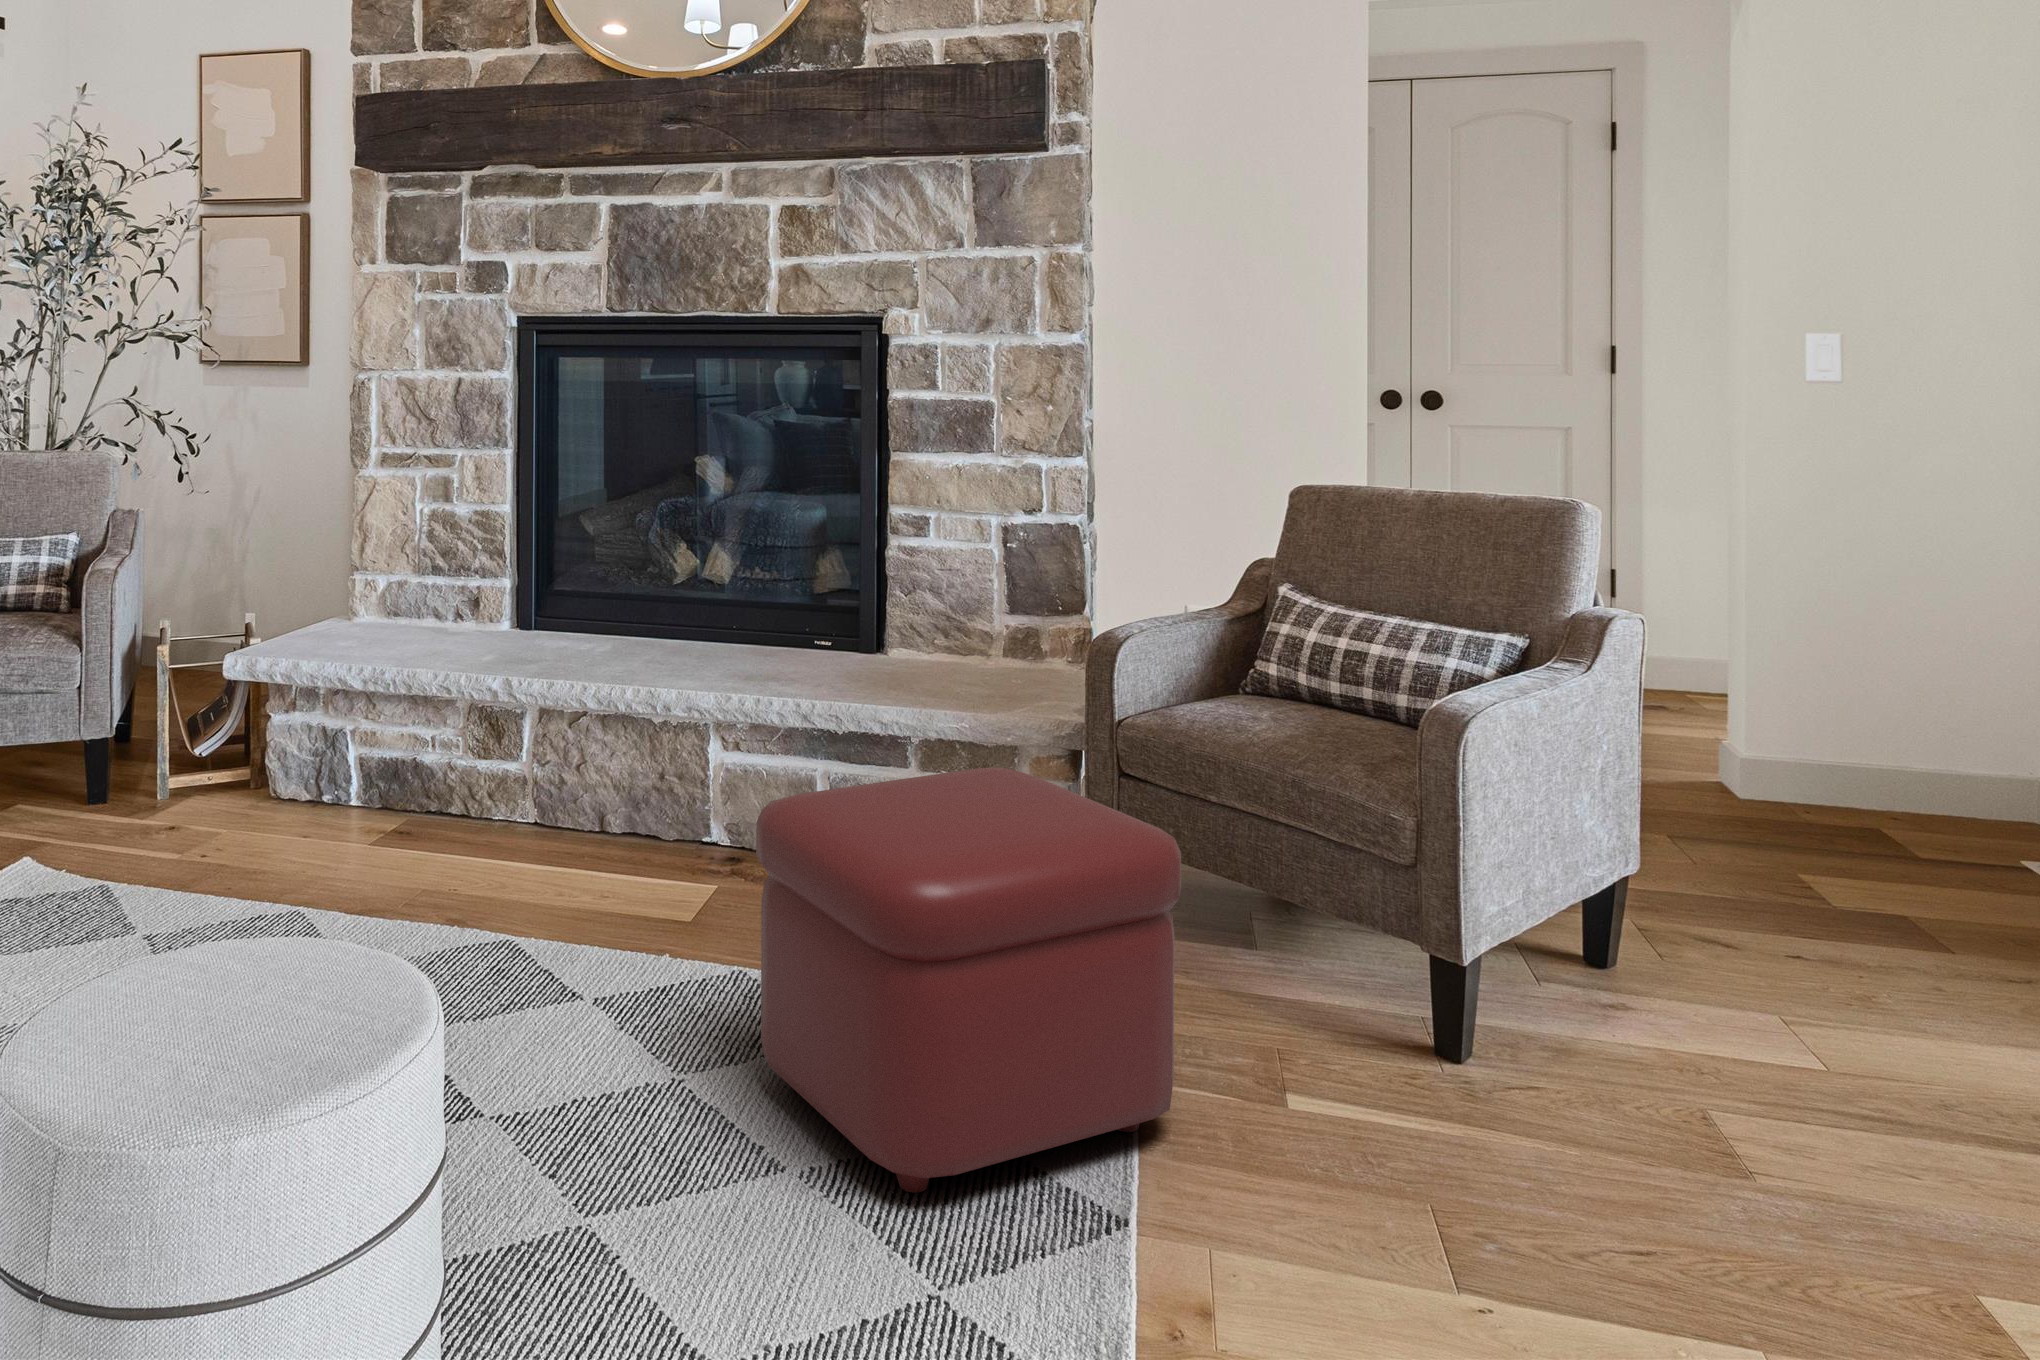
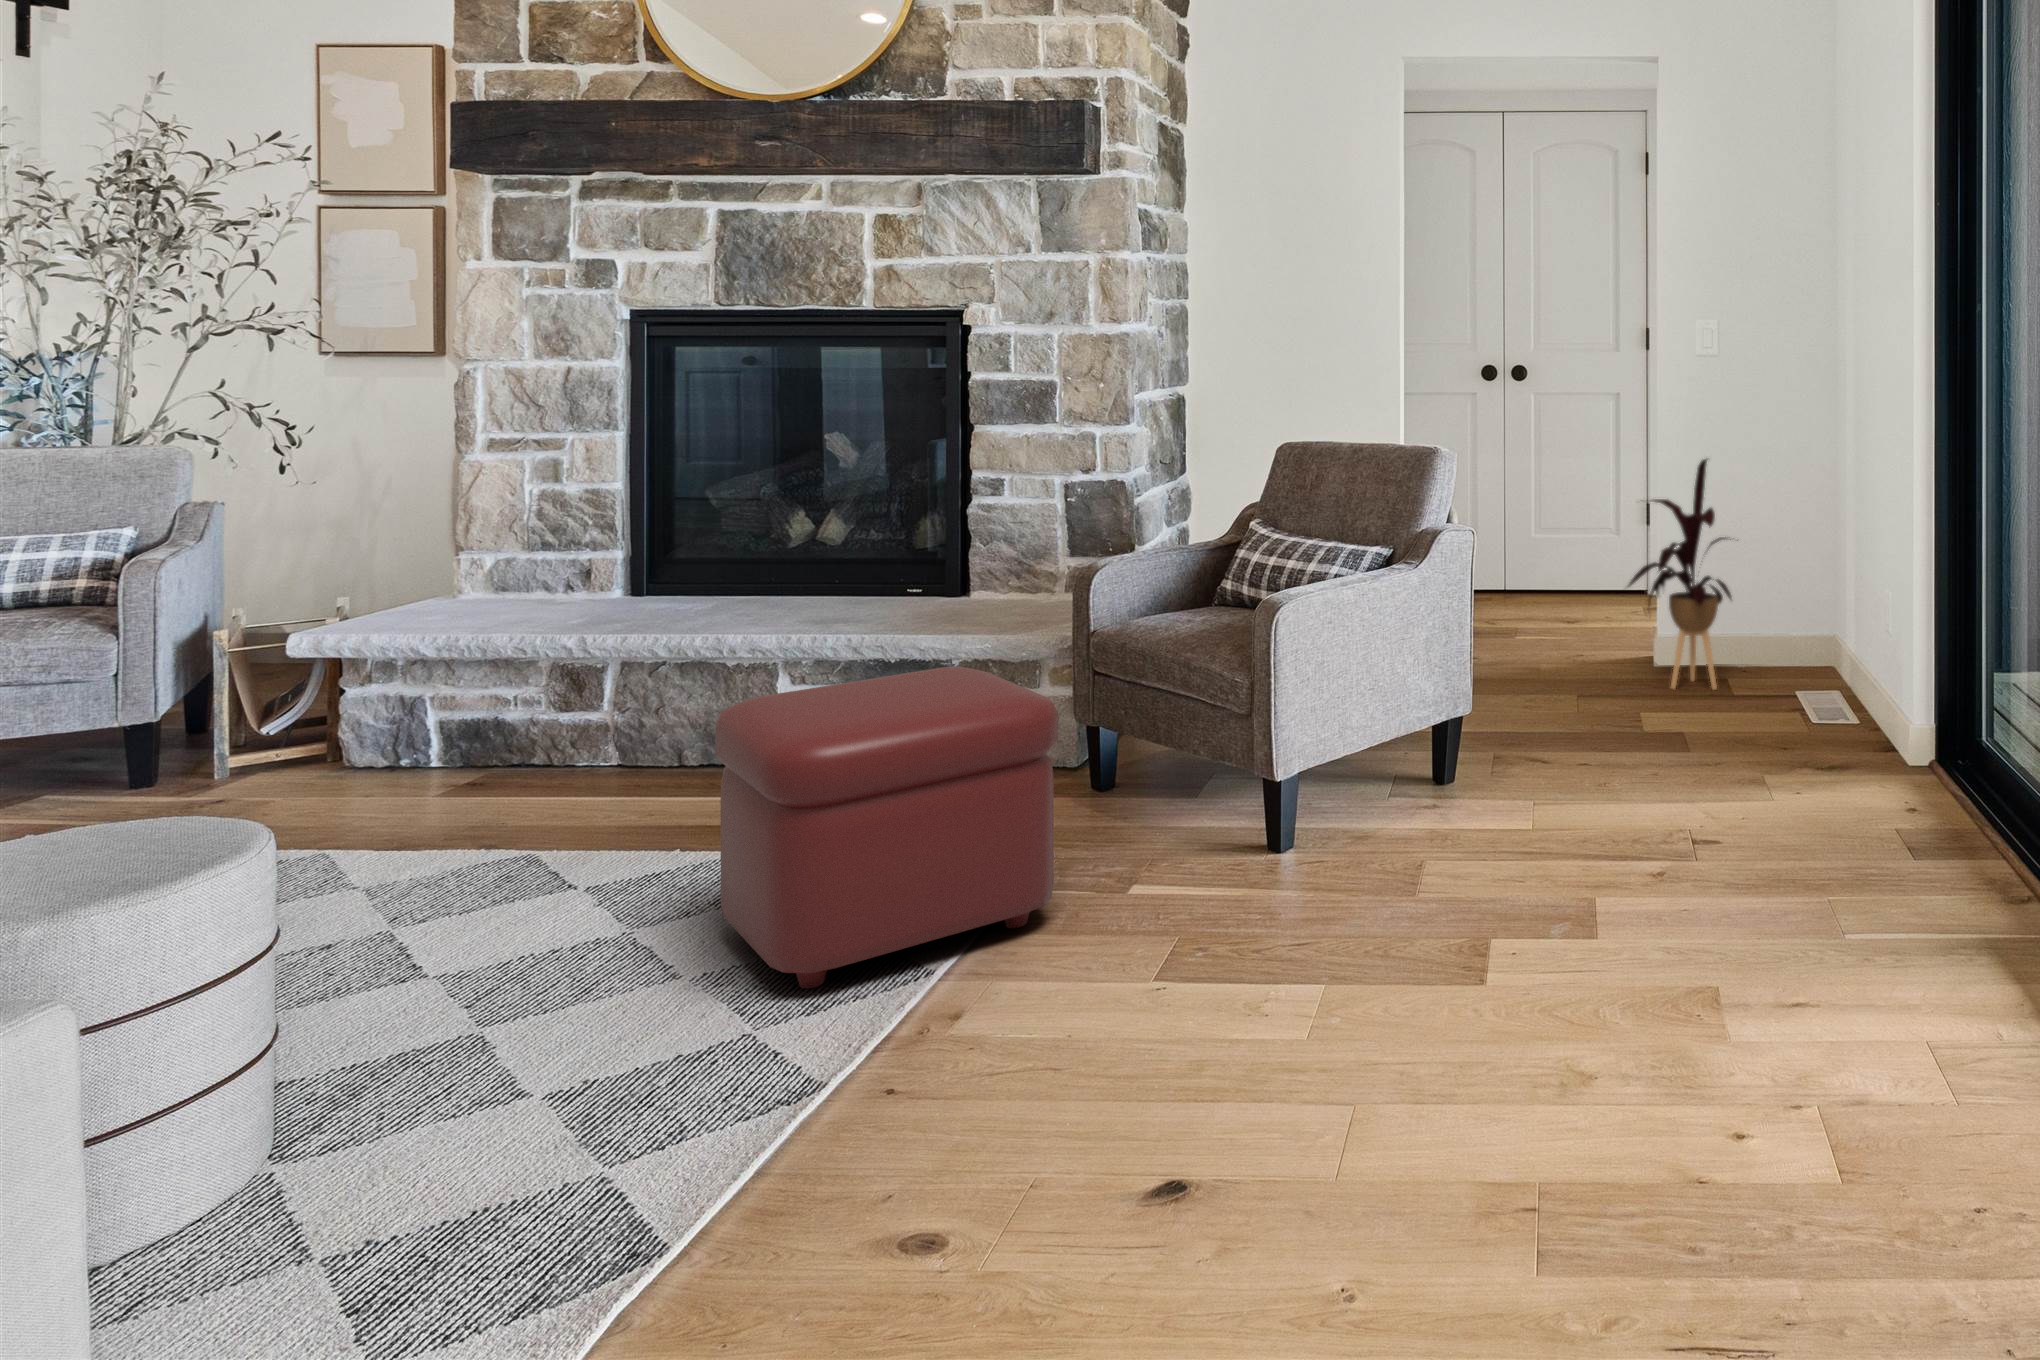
house plant: none [1734,522,1921,848] -> present [1628,459,1738,690]

